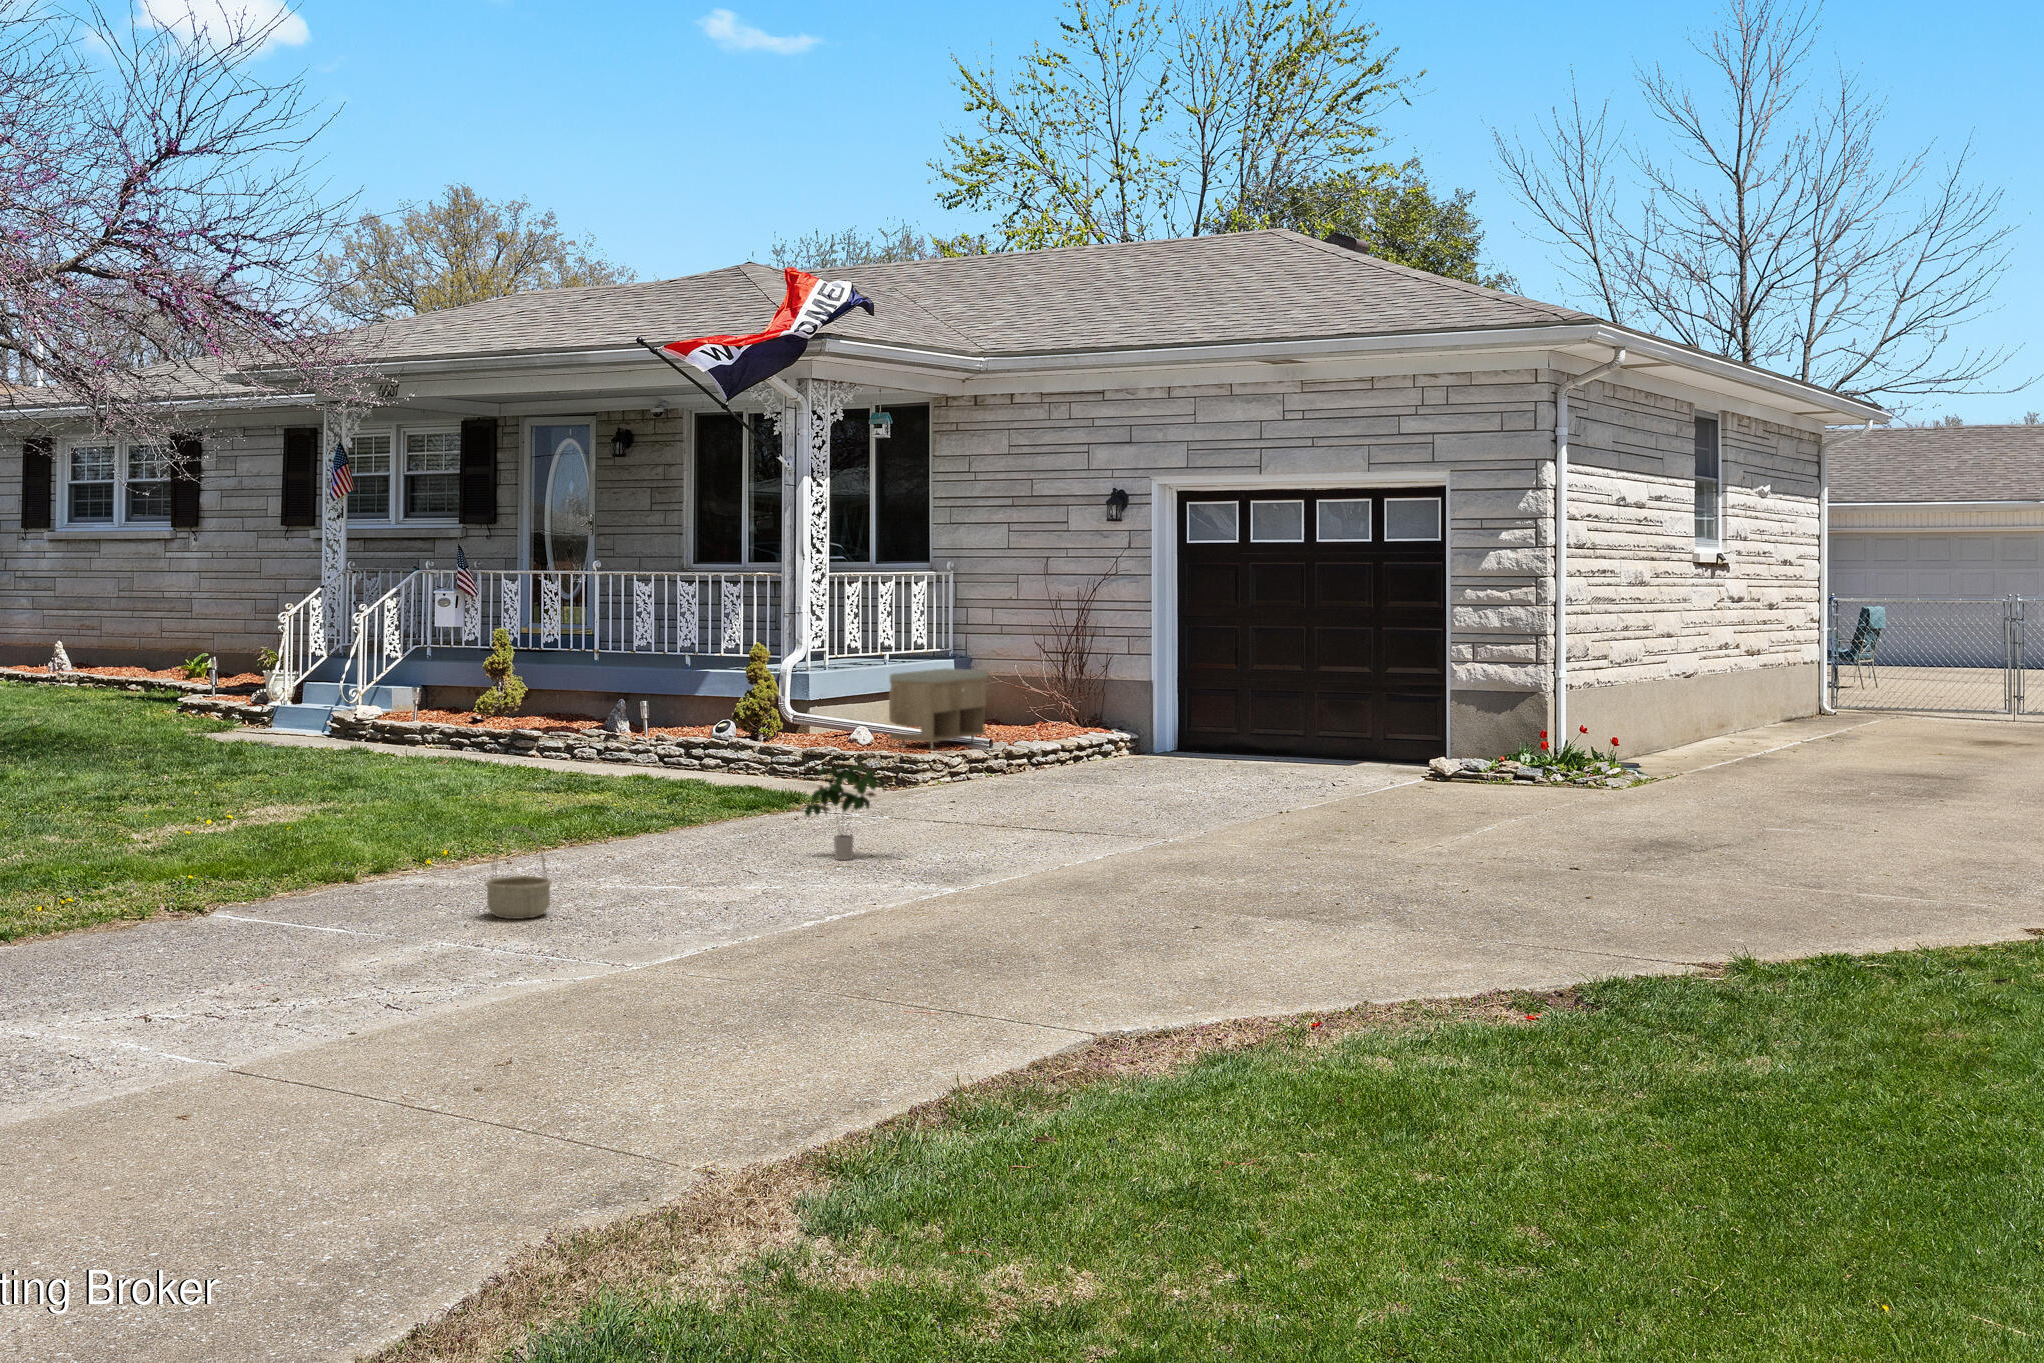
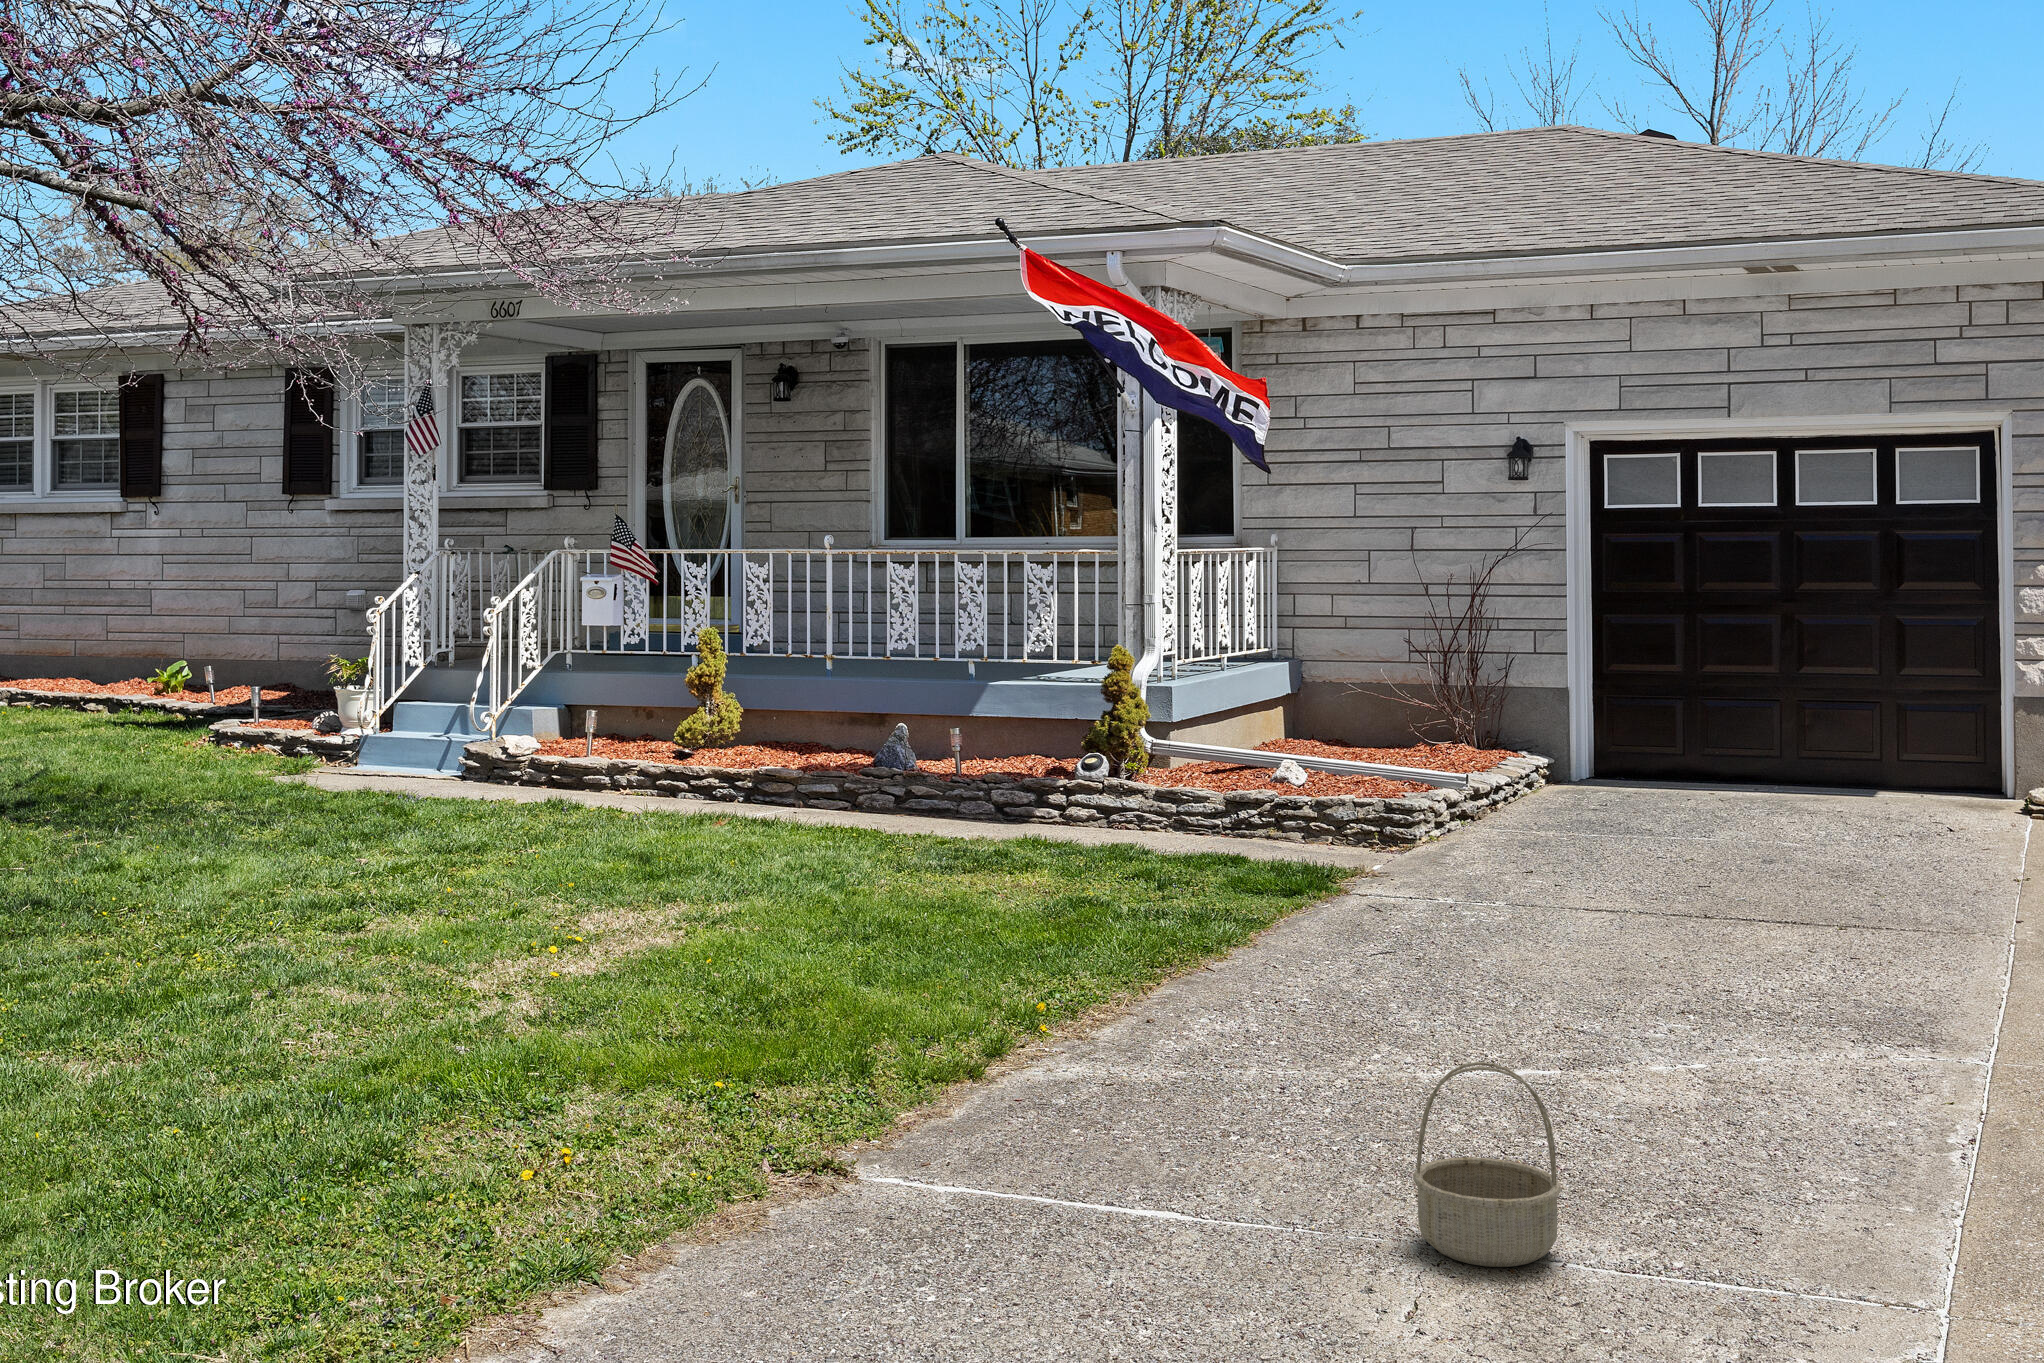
storage bench: present [889,668,988,749] -> none [1240,673,1347,781]
potted plant: present [802,765,885,860] -> none [1628,865,1786,1031]

